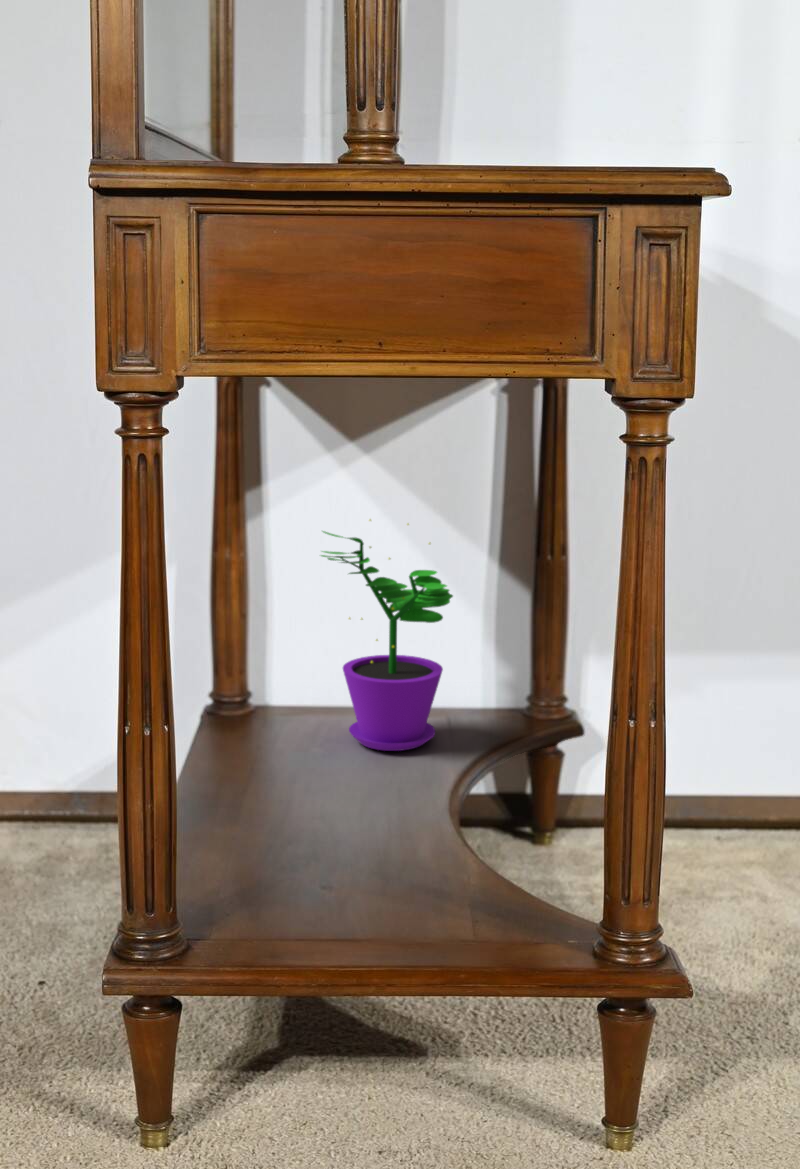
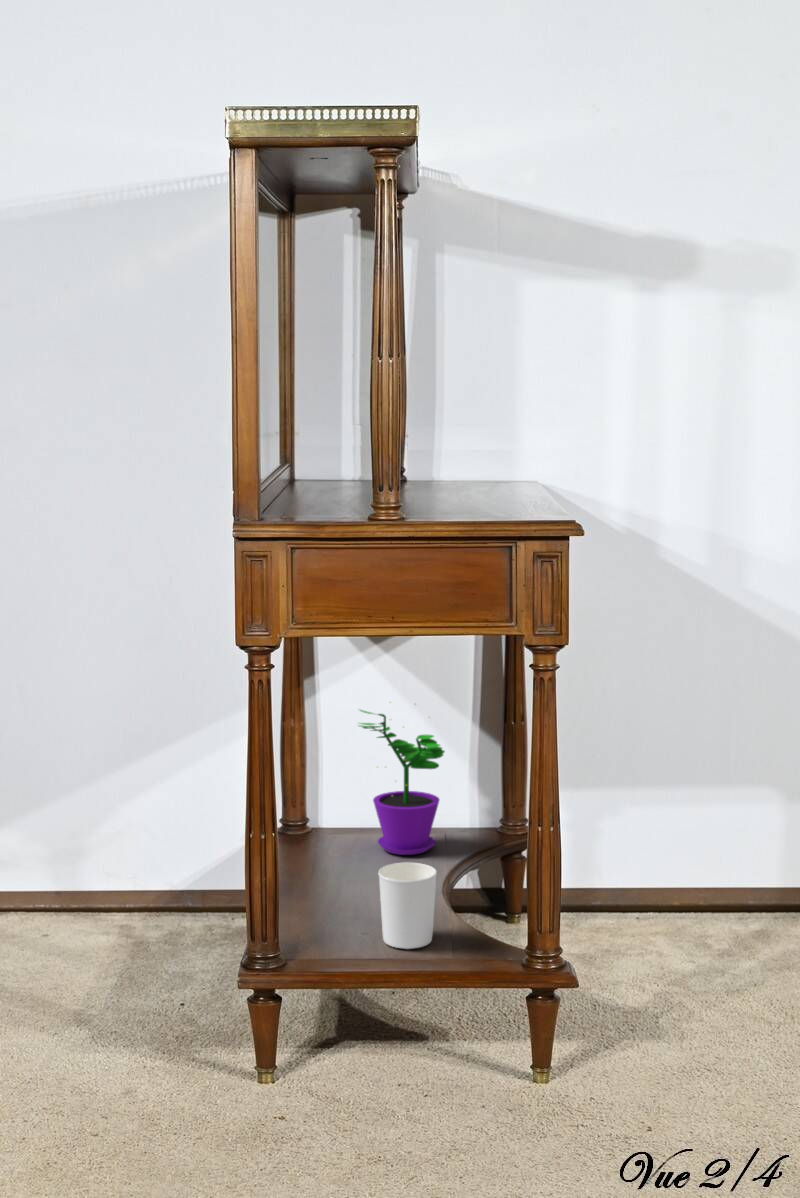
candle holder: none [349,774,446,918] -> present [378,862,437,949]

